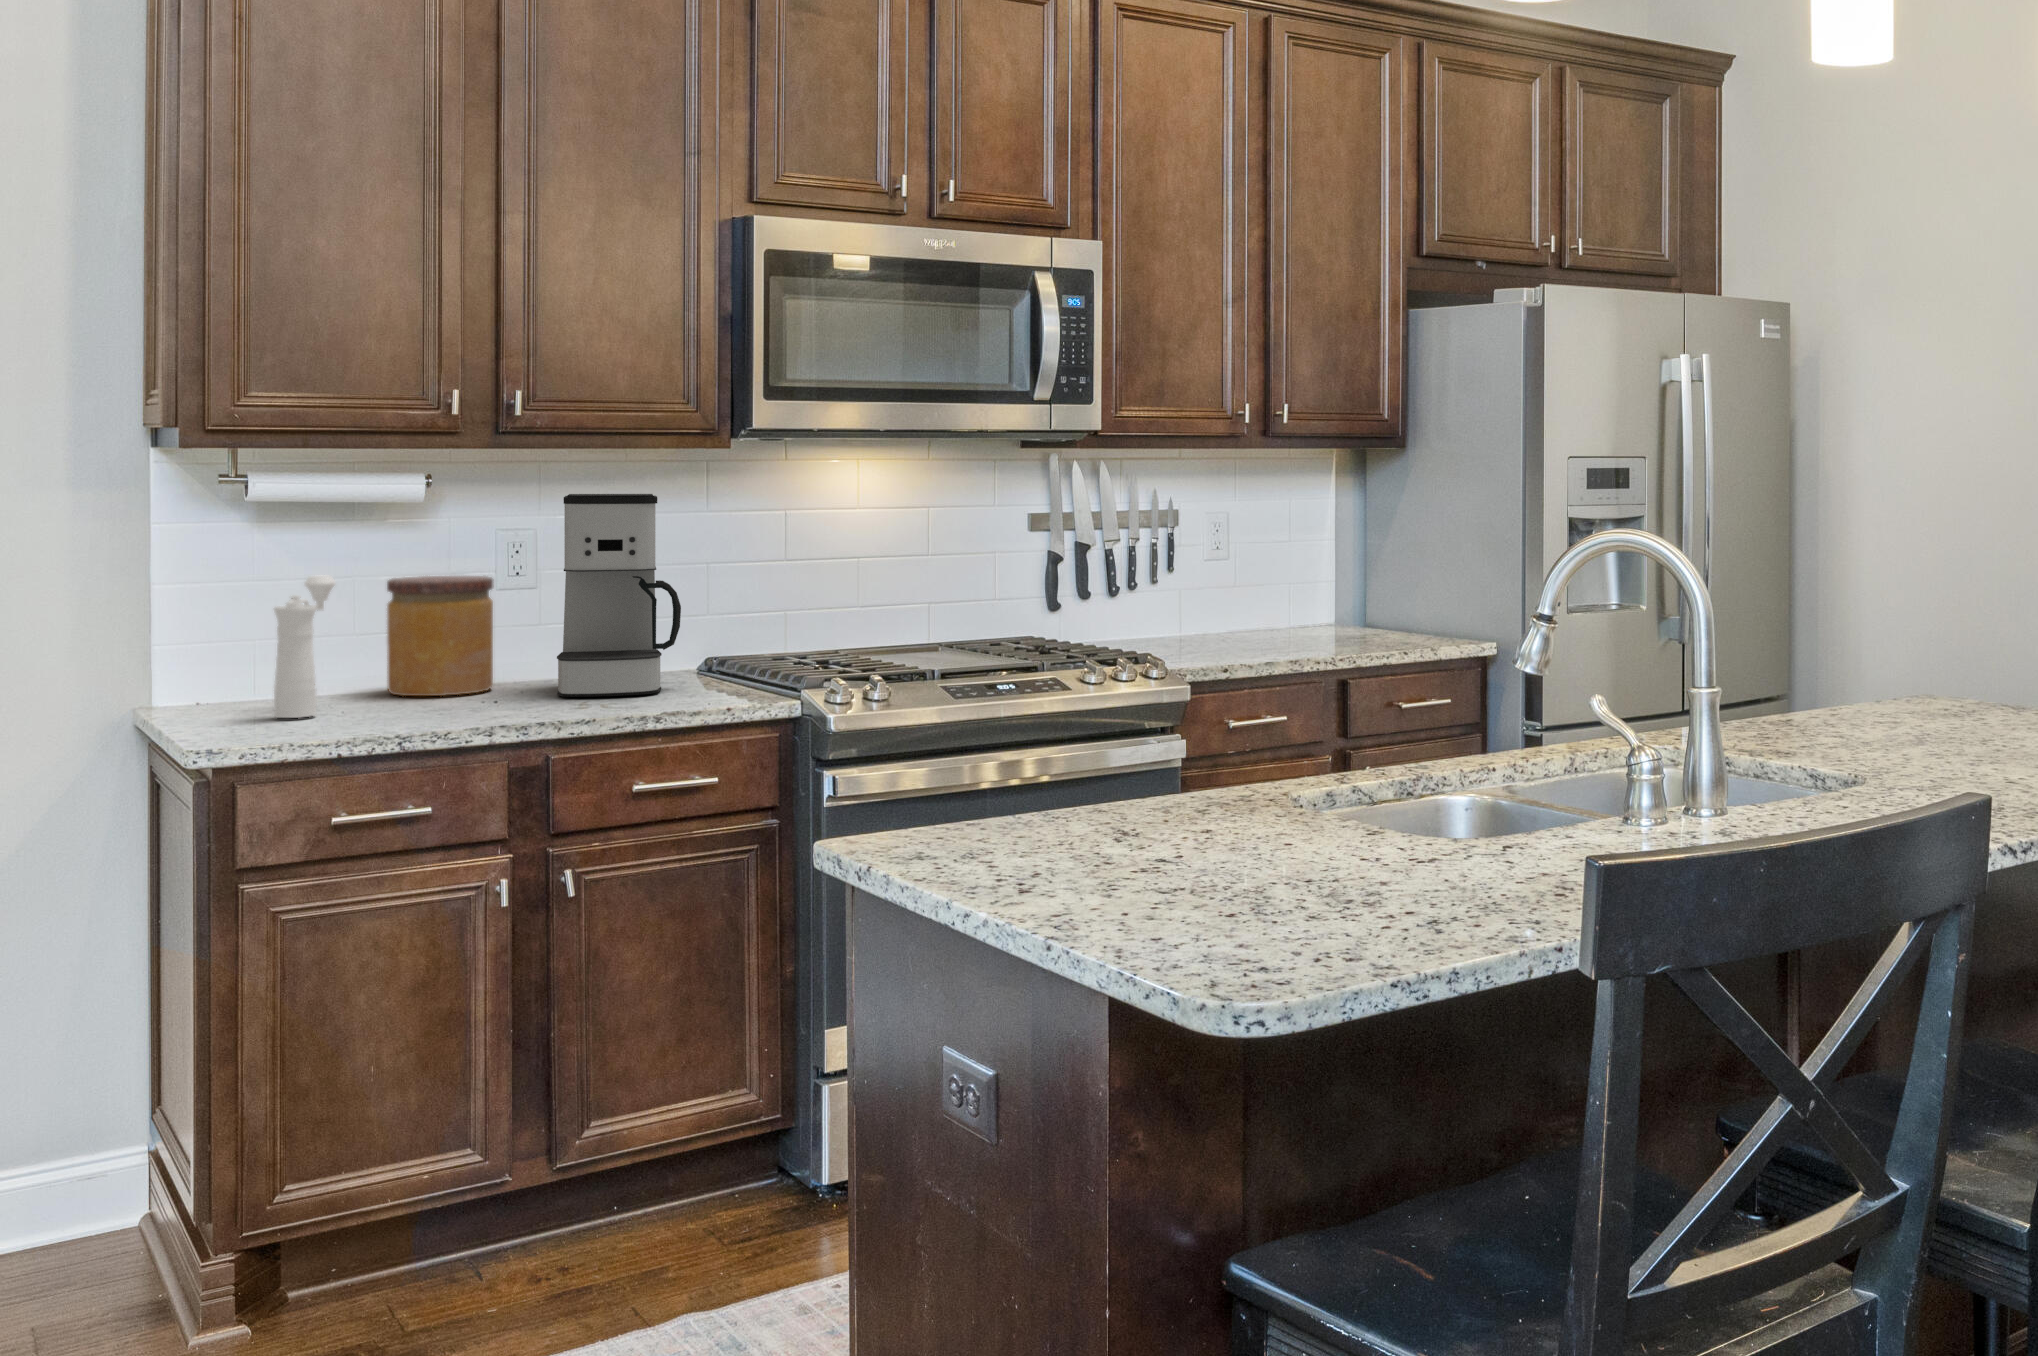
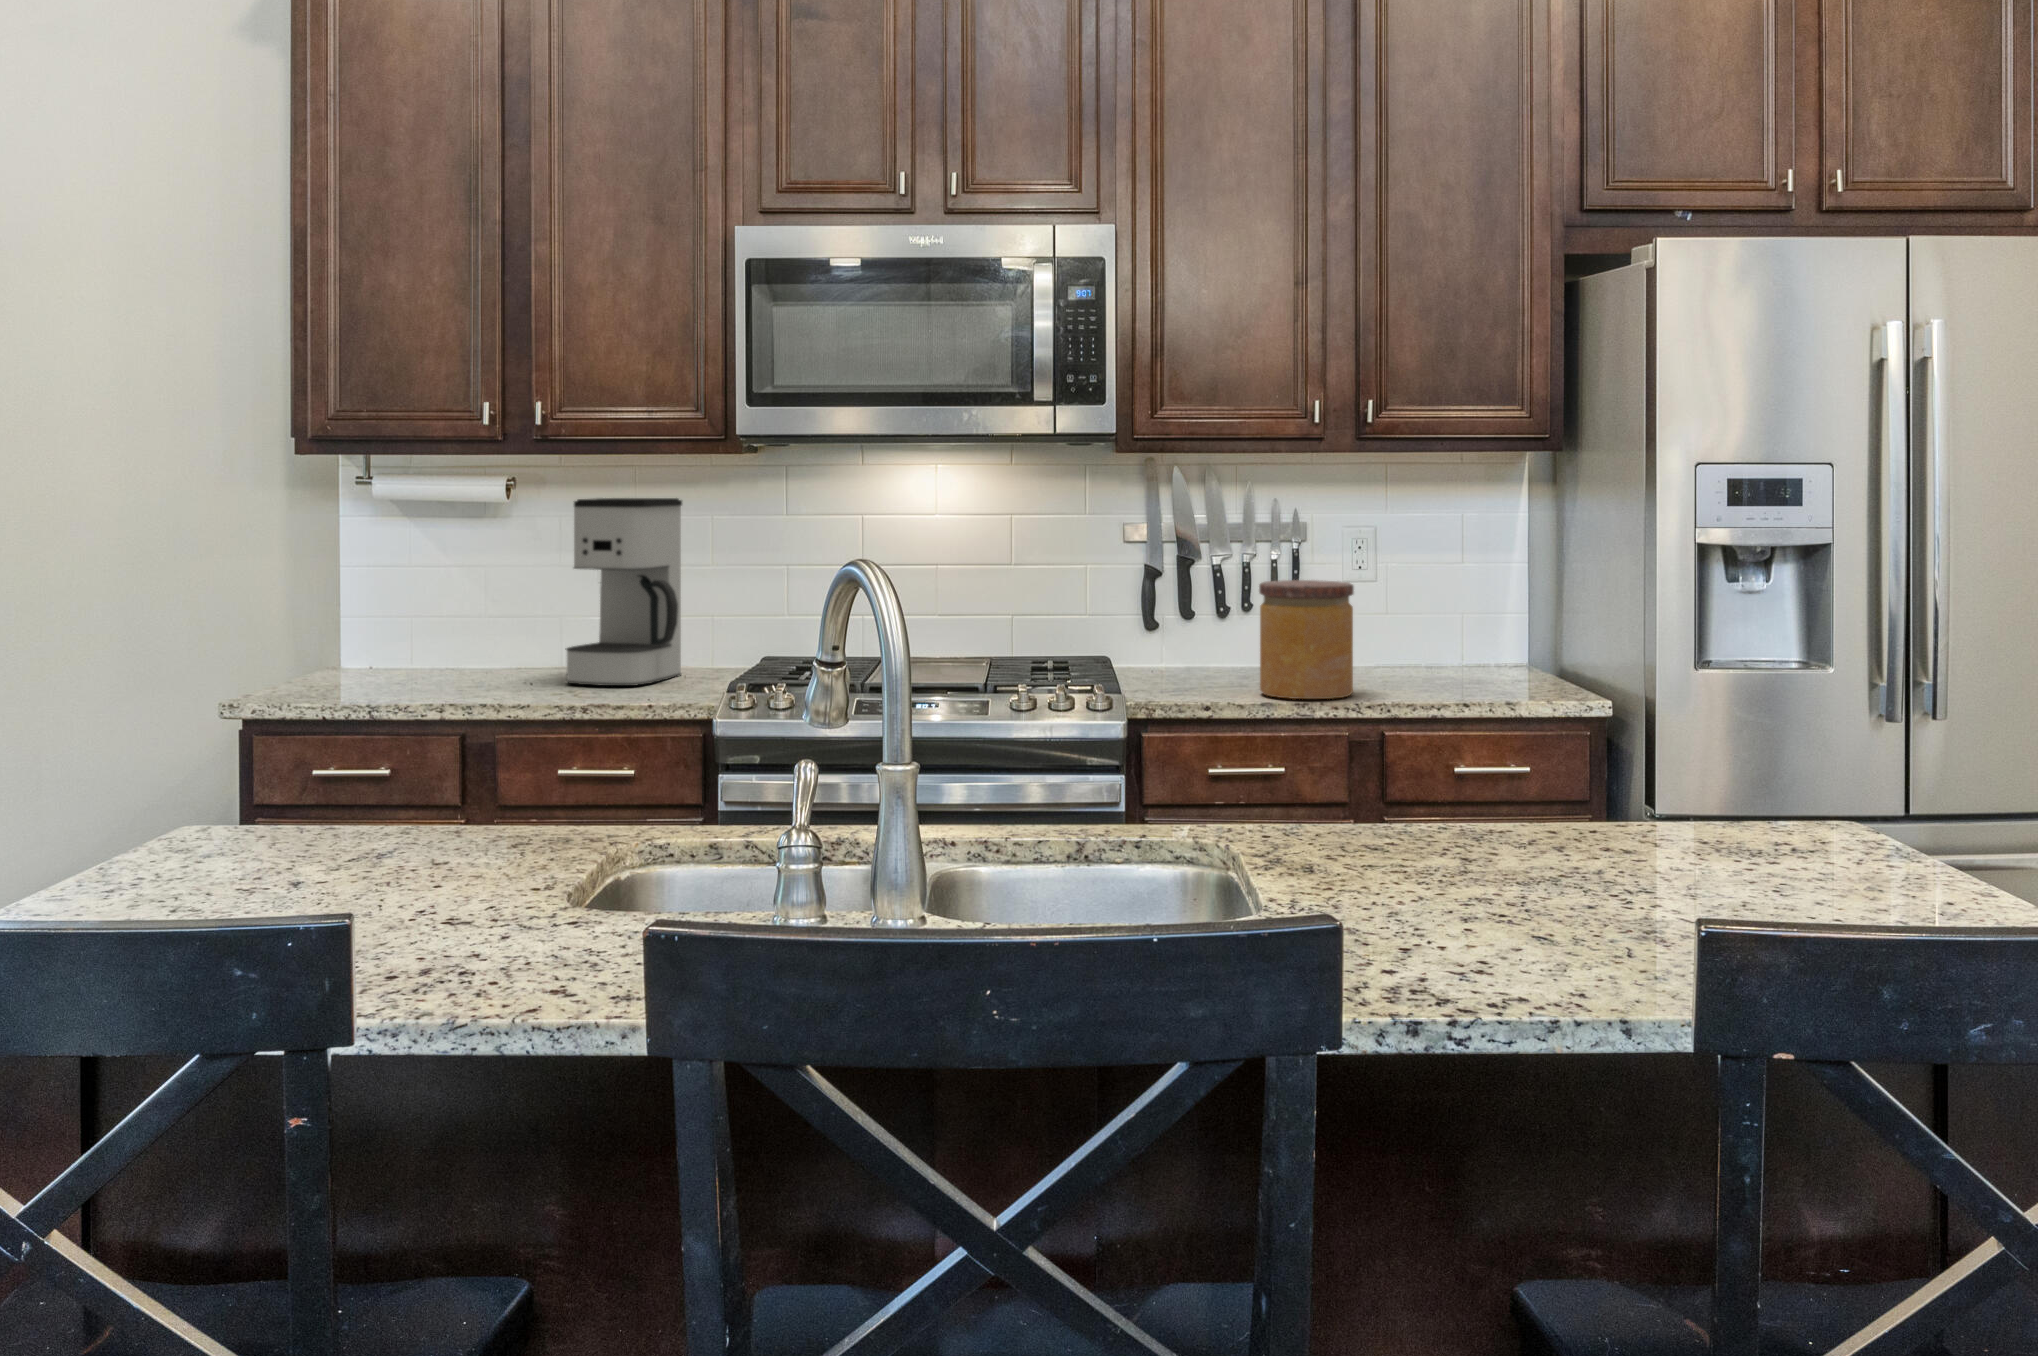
pepper mill: present [274,575,335,718] -> none [341,566,414,685]
jar: present [387,576,494,696] -> present [1259,580,1354,699]

